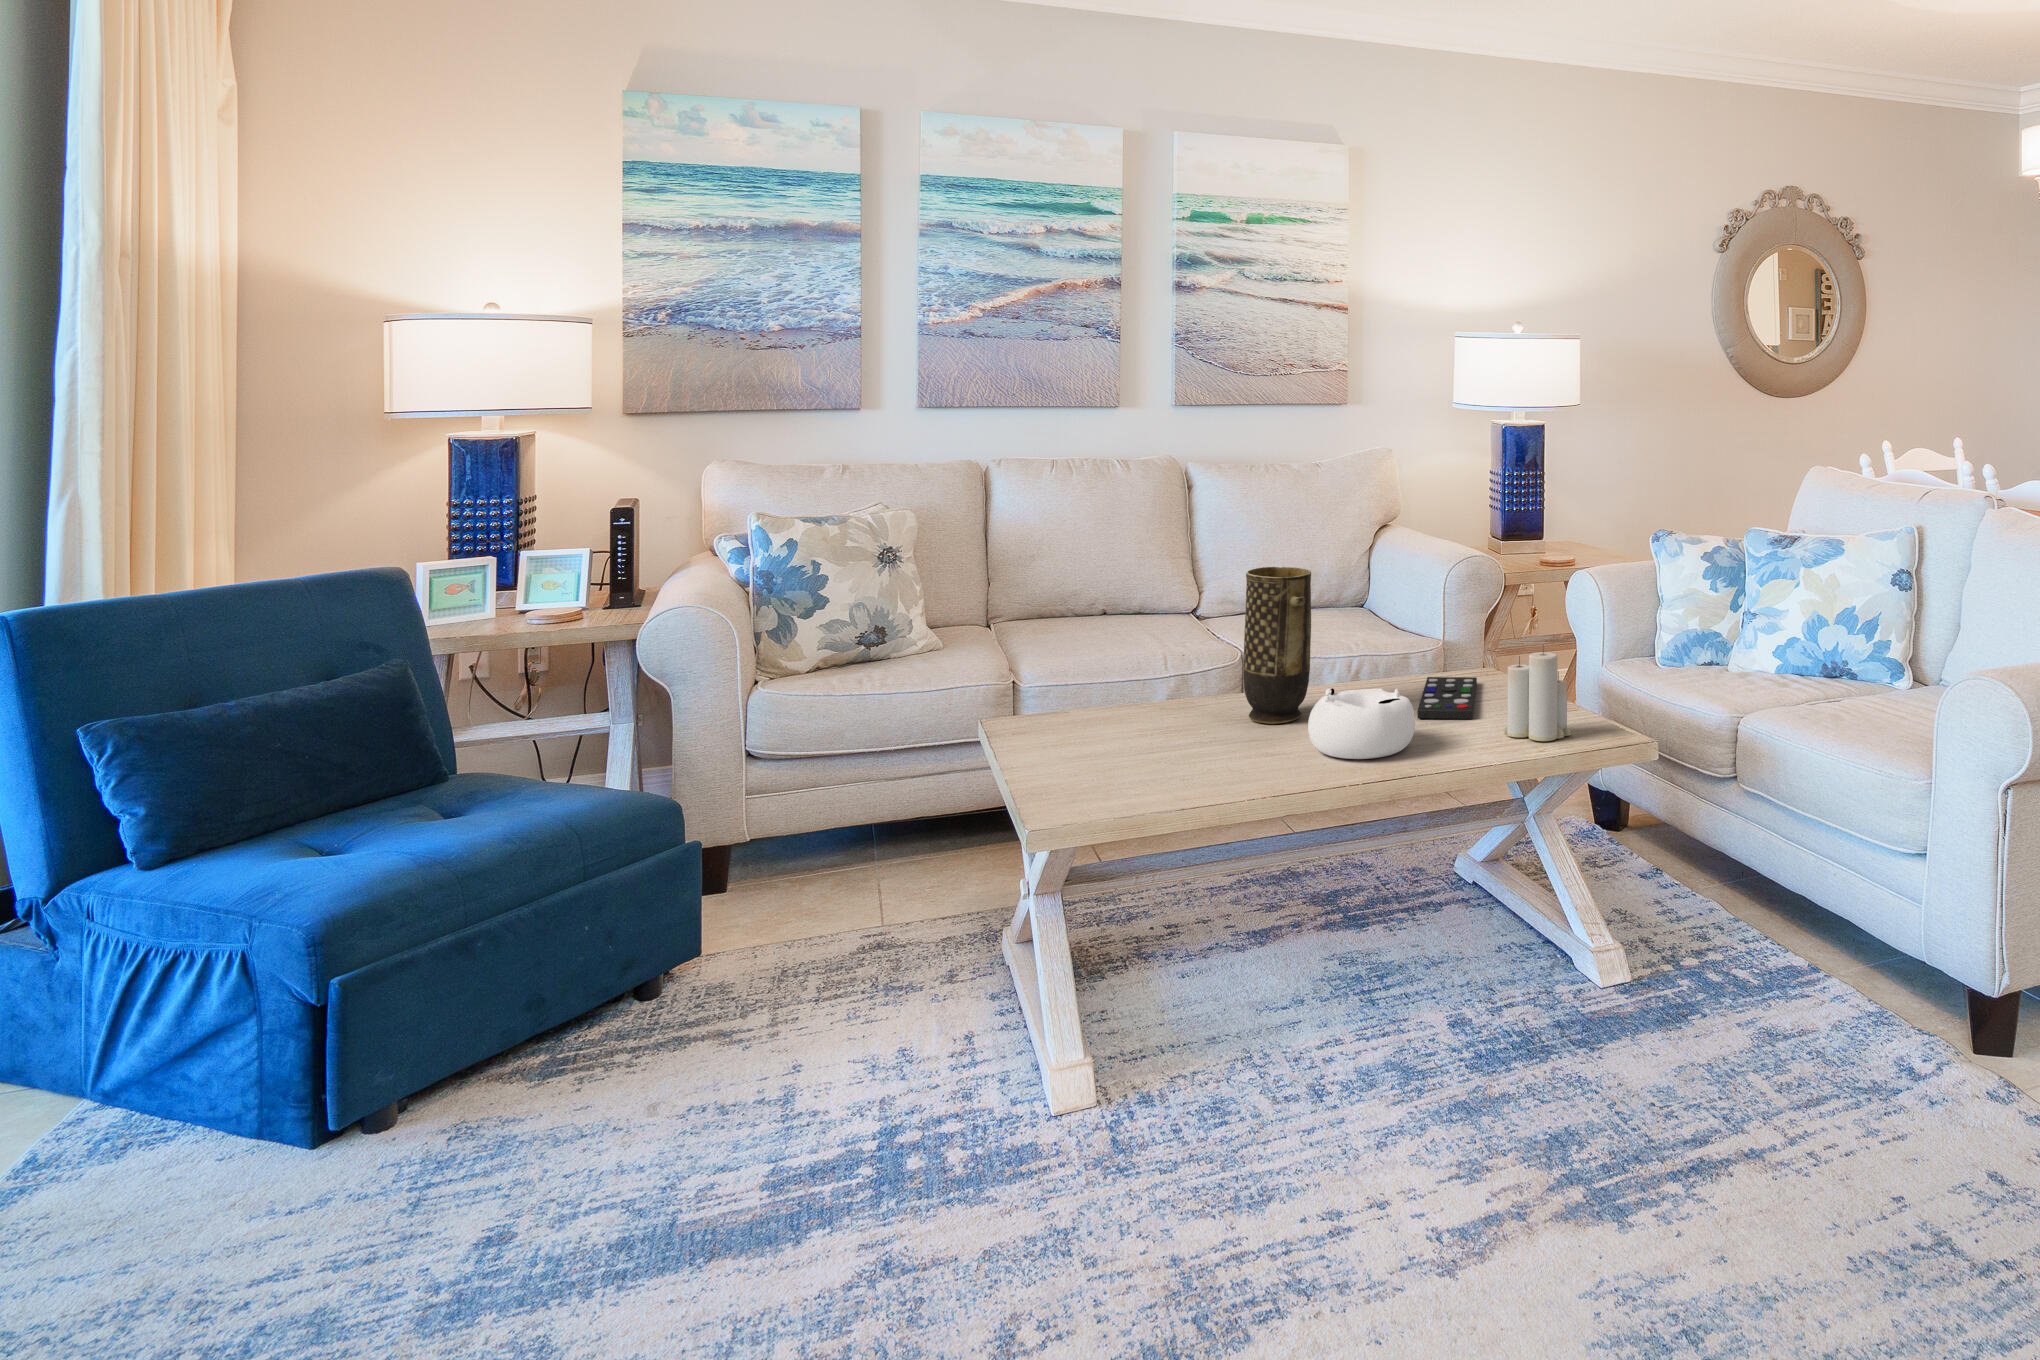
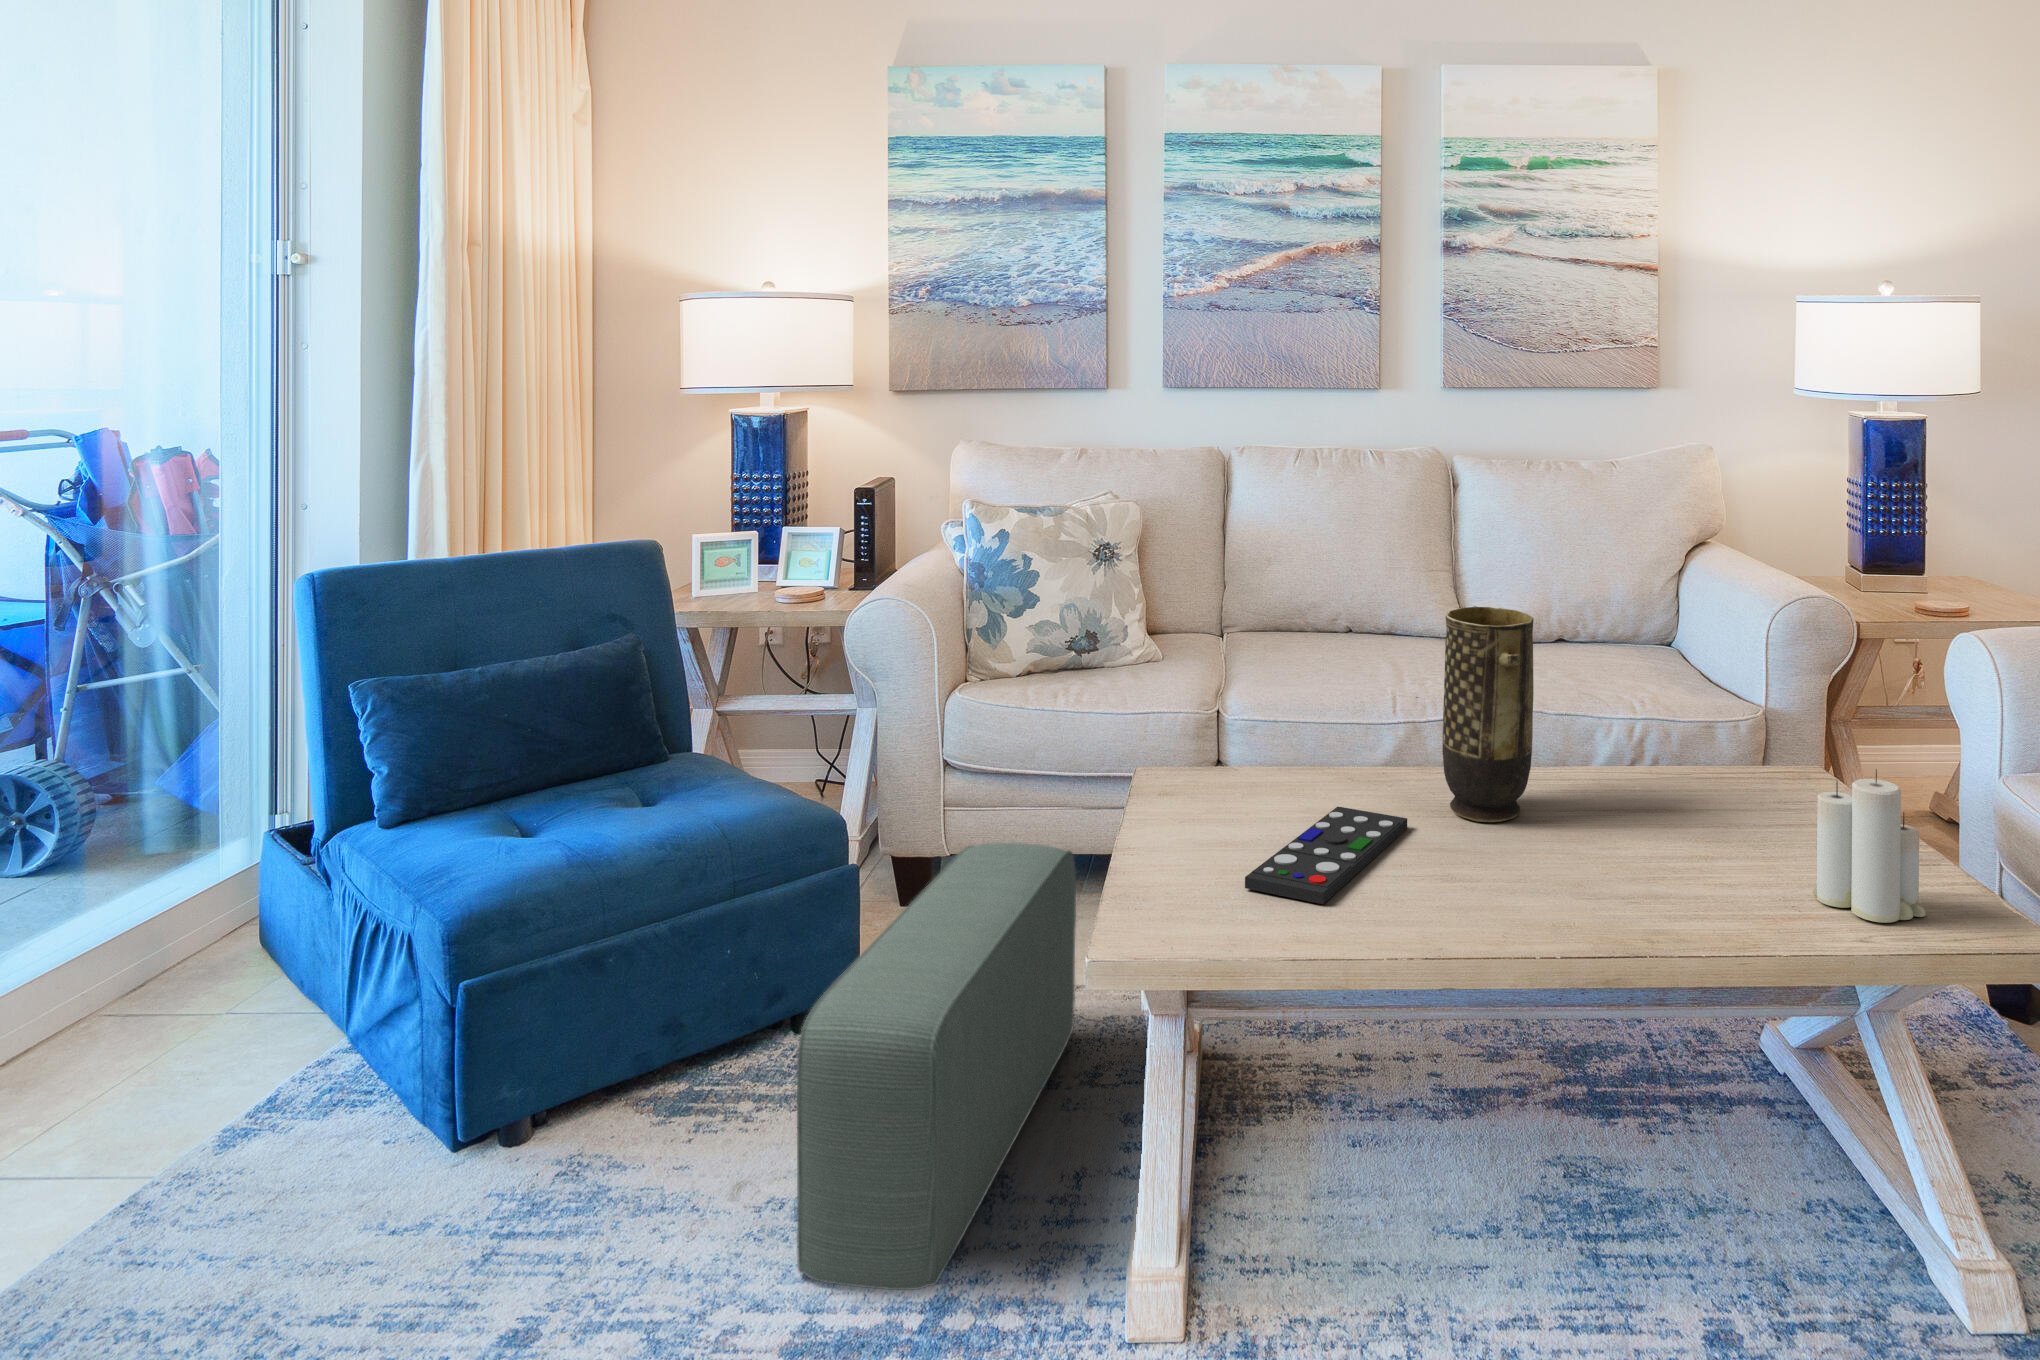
remote control: present [1418,677,1477,719] -> present [1245,807,1407,904]
decorative bowl: present [1308,688,1415,759] -> none [1509,792,1665,909]
pouf: none [748,798,926,1143] -> present [797,843,1076,1290]

